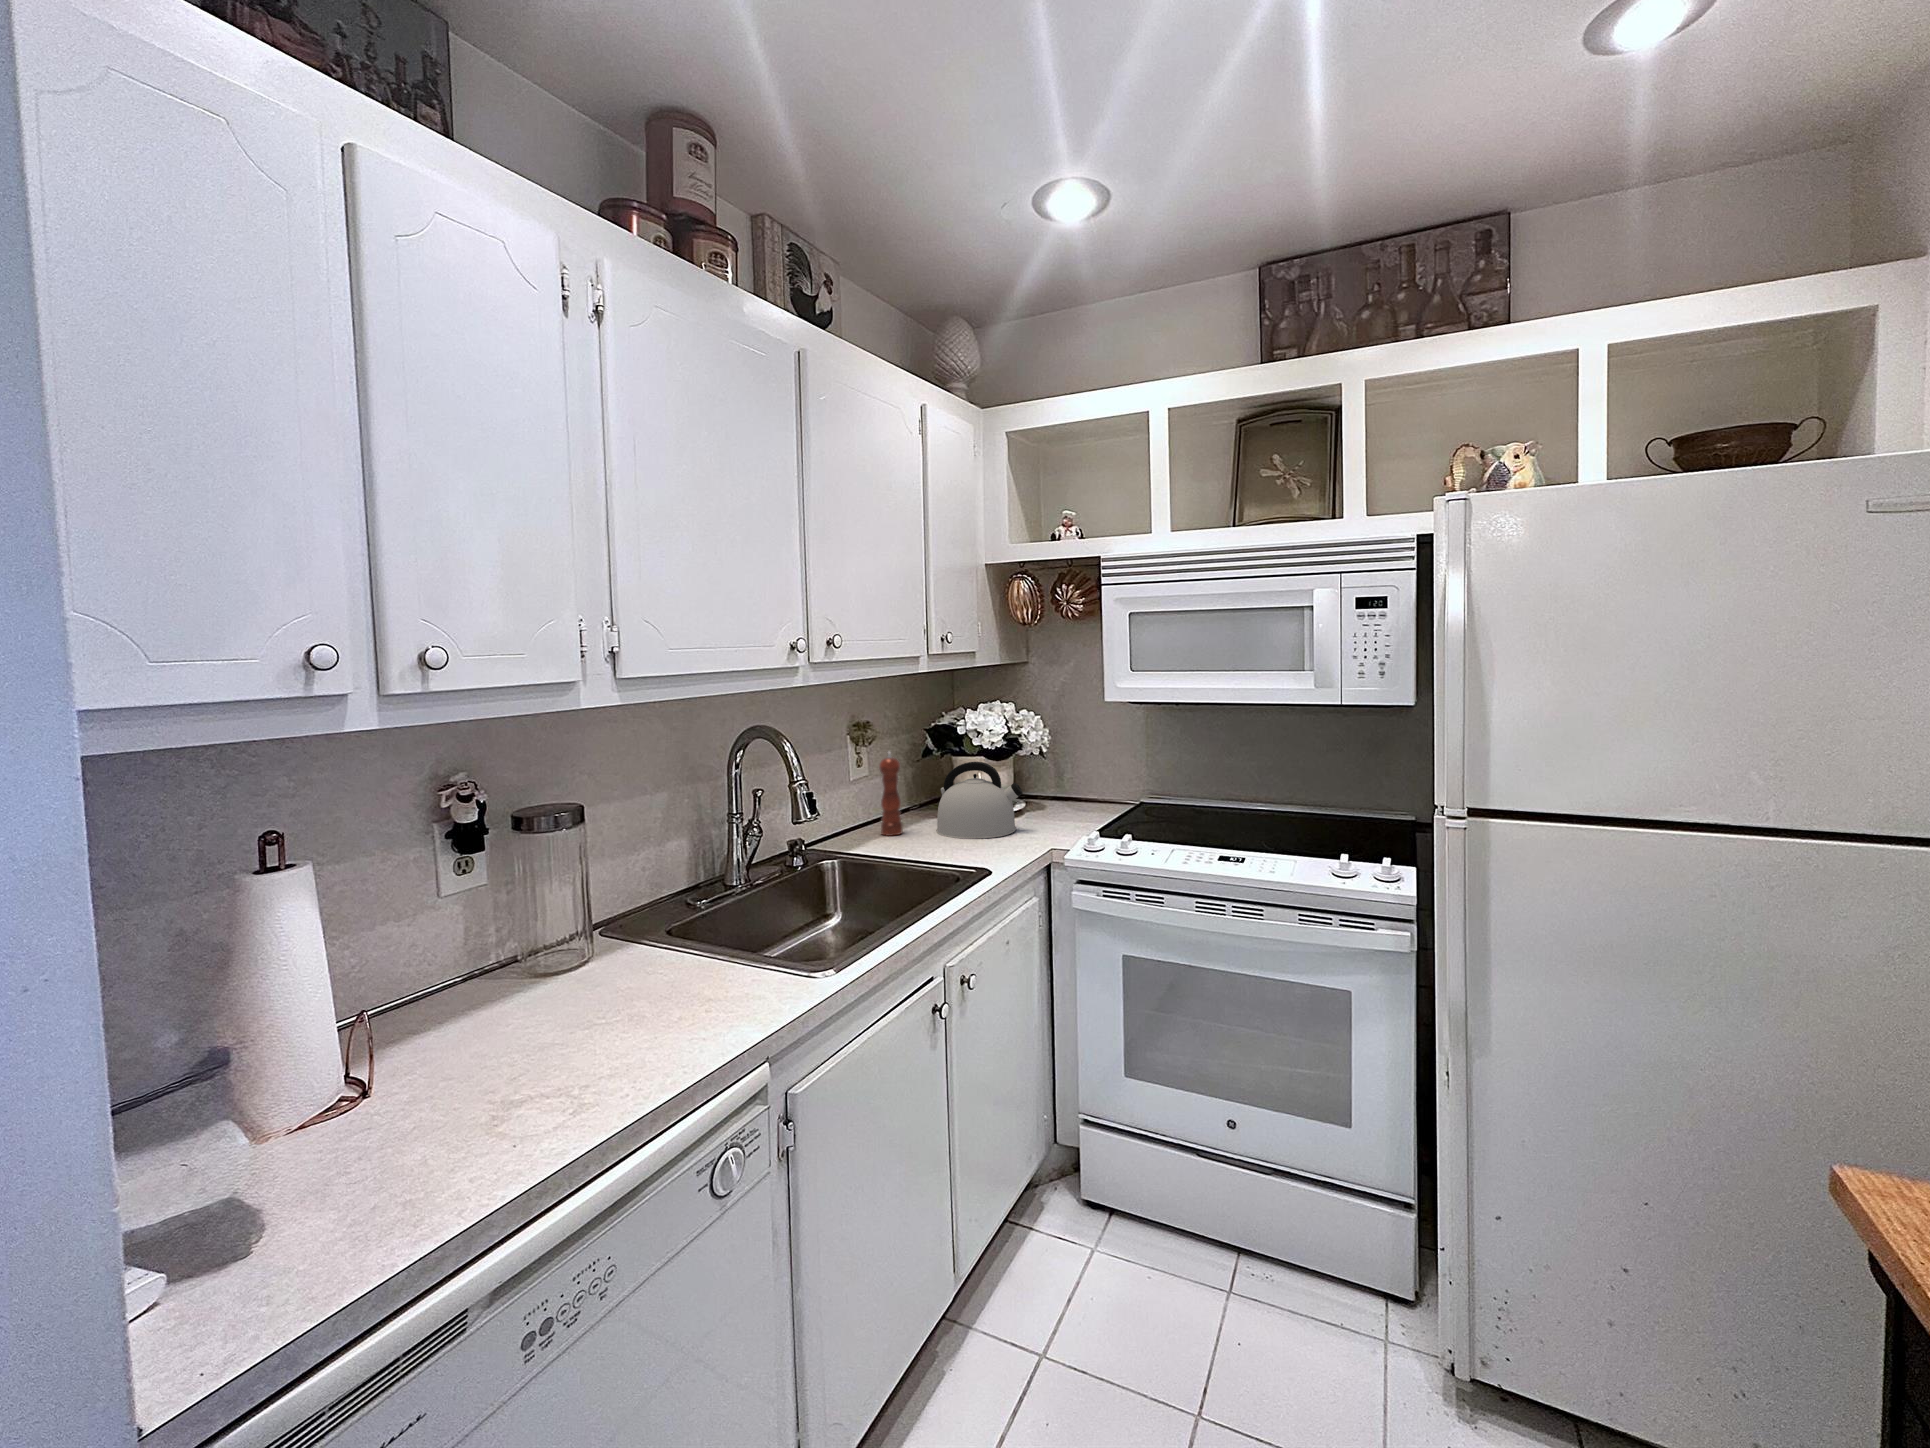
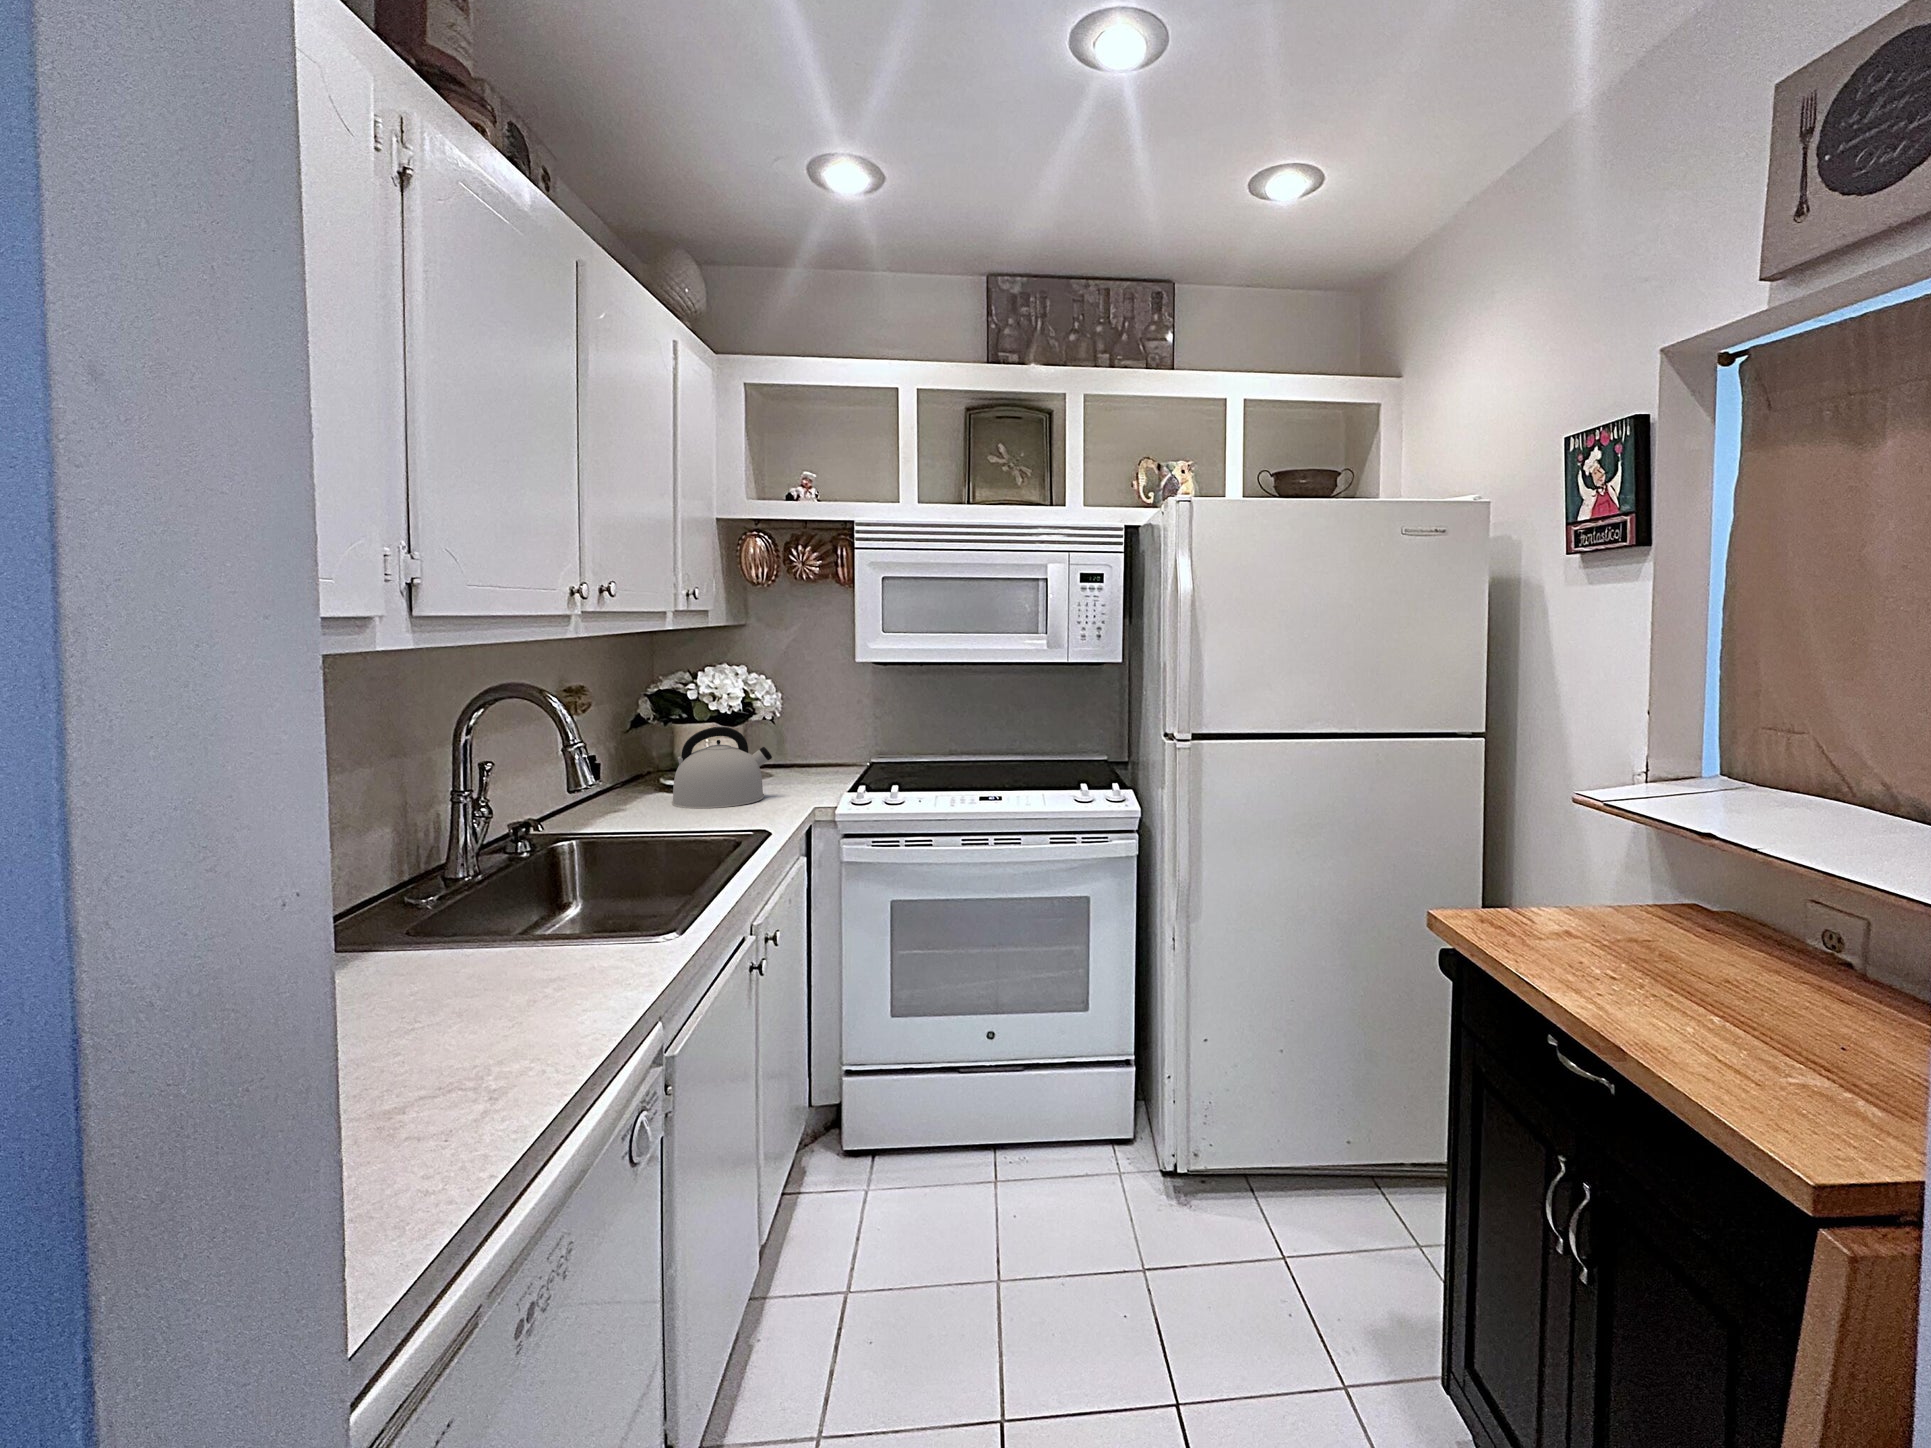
pepper mill: present [879,752,903,836] -> none [605,719,634,814]

